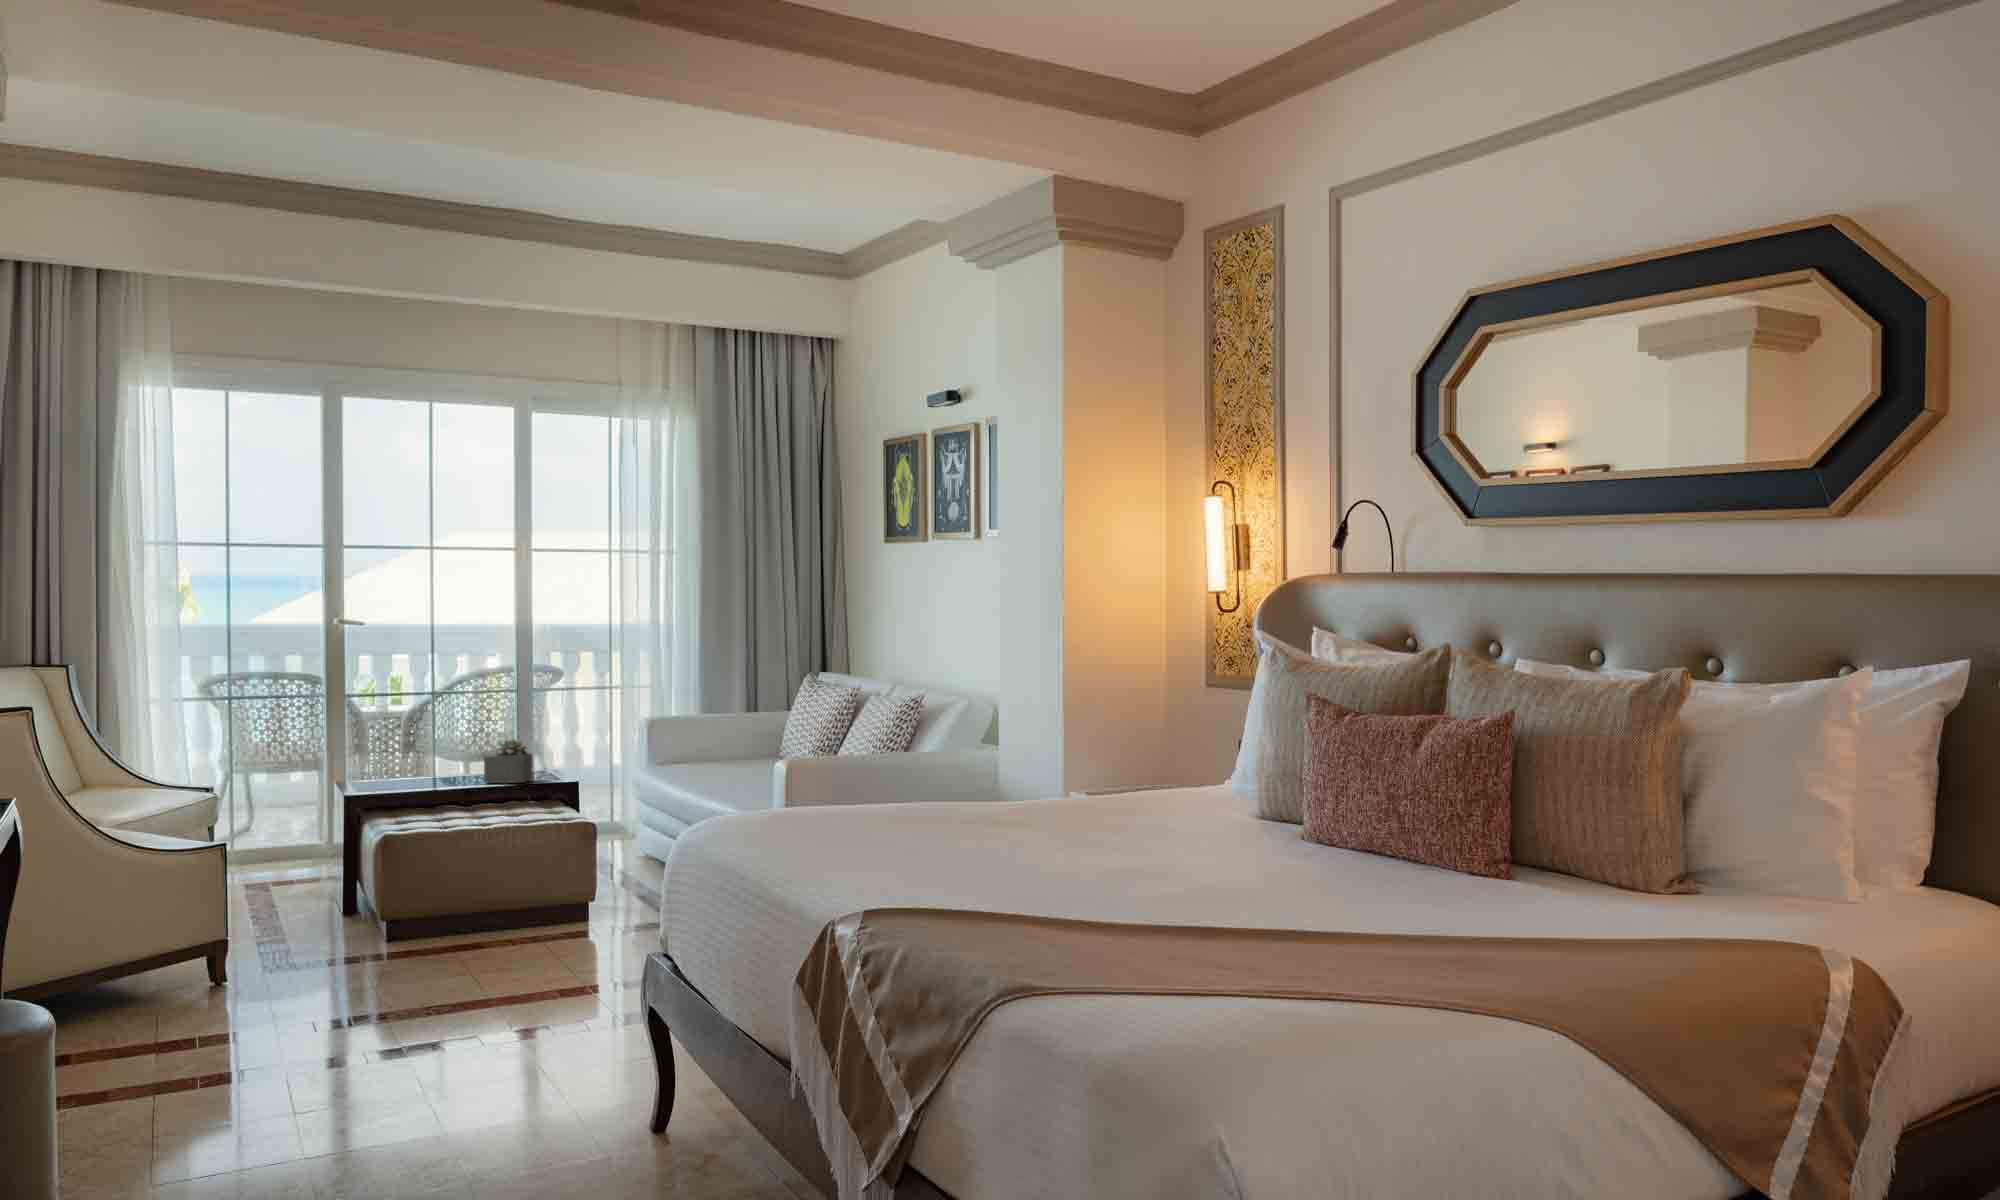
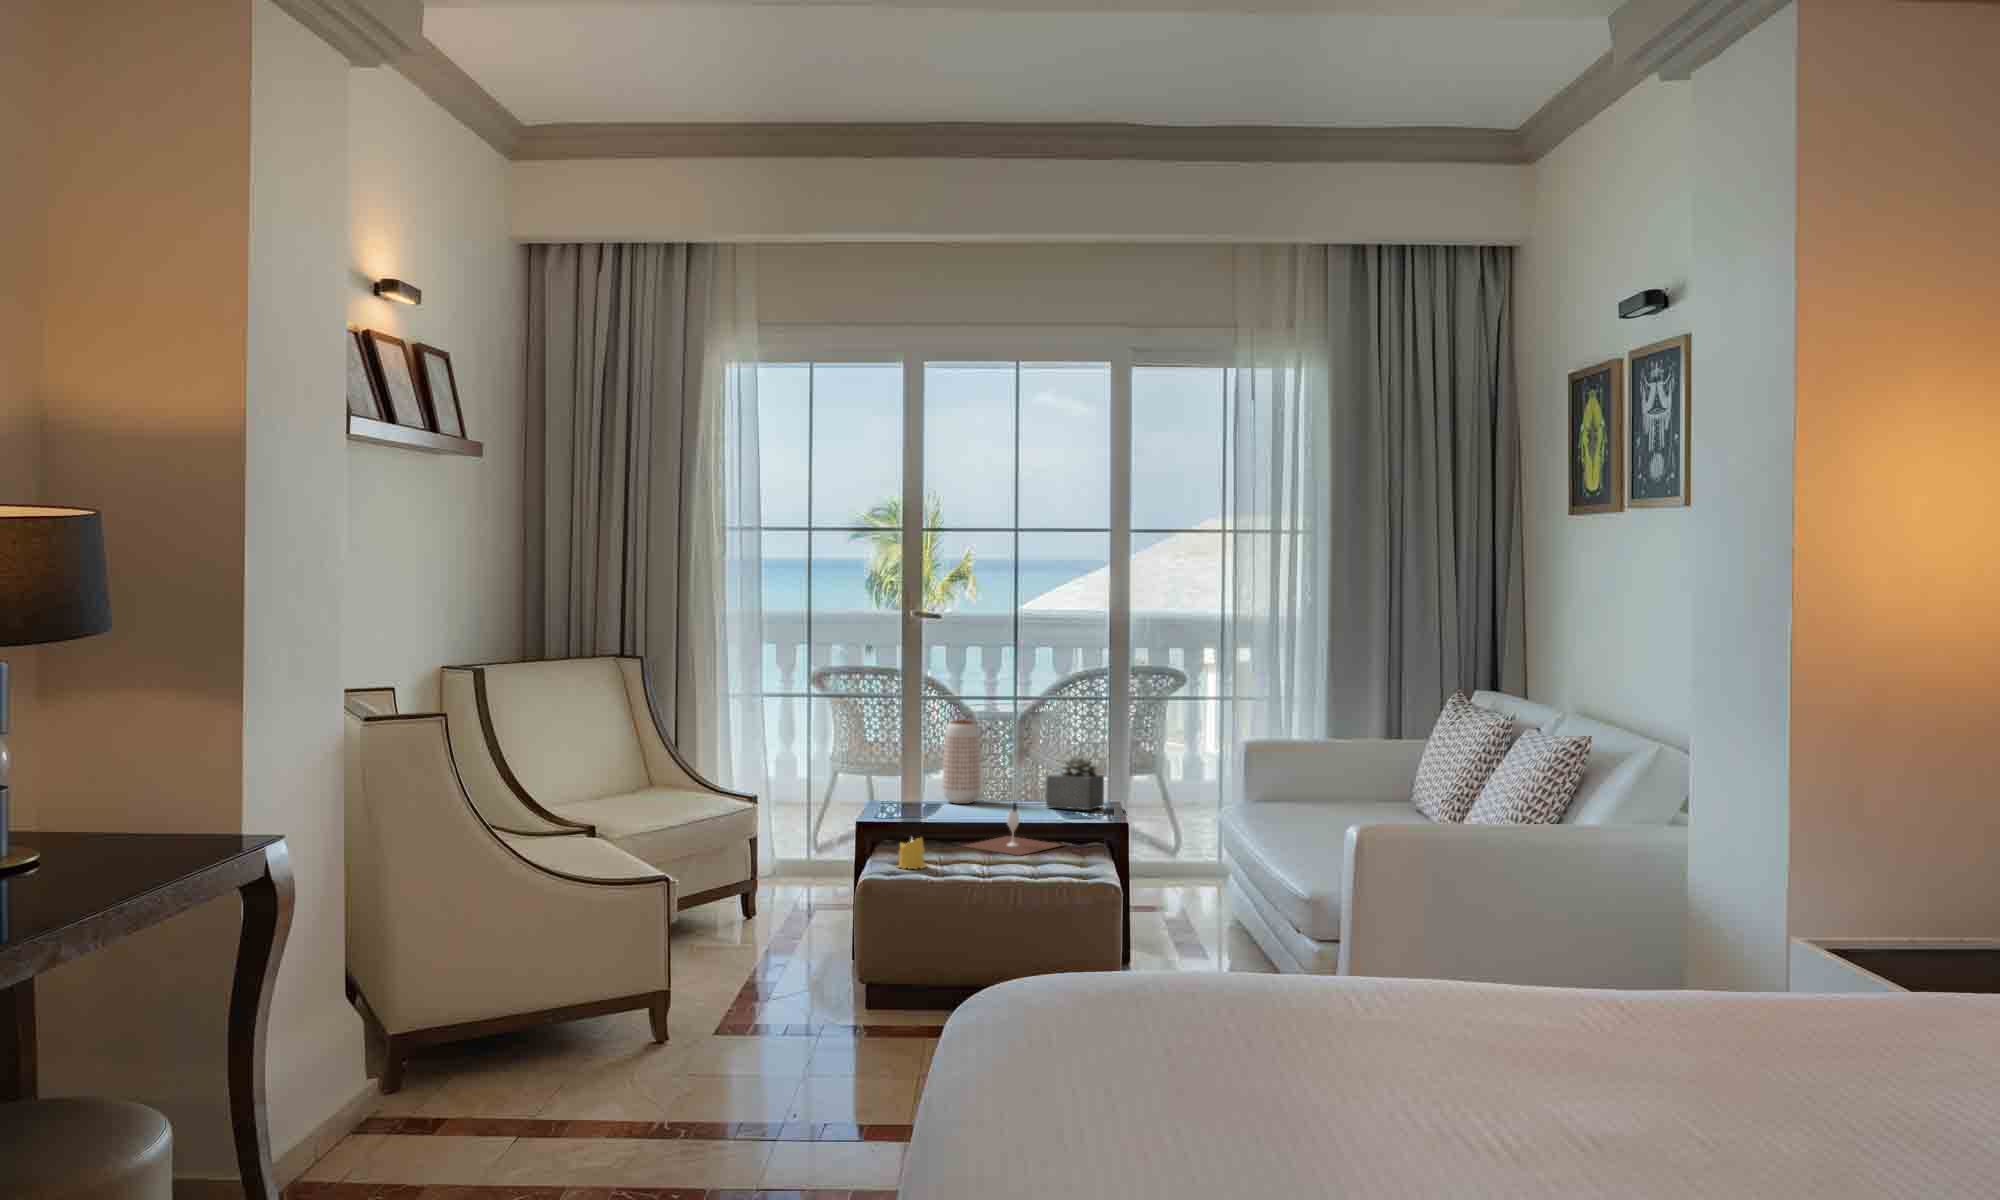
vase: none [385,714,421,786] -> present [942,720,981,804]
wine glass: none [445,781,533,815] -> present [964,811,1061,856]
candle: none [409,804,436,831] -> present [898,838,927,869]

